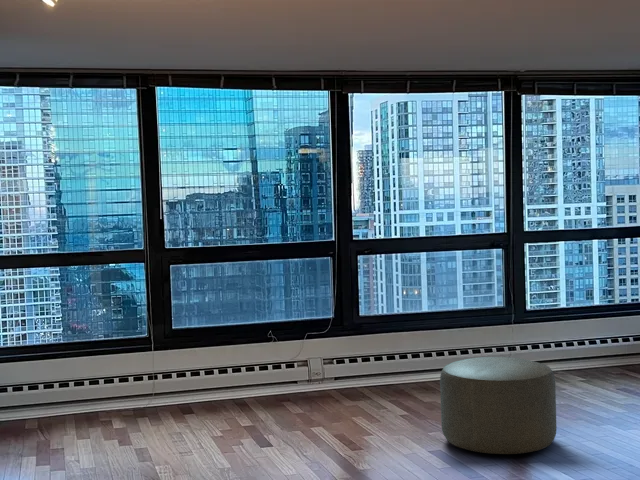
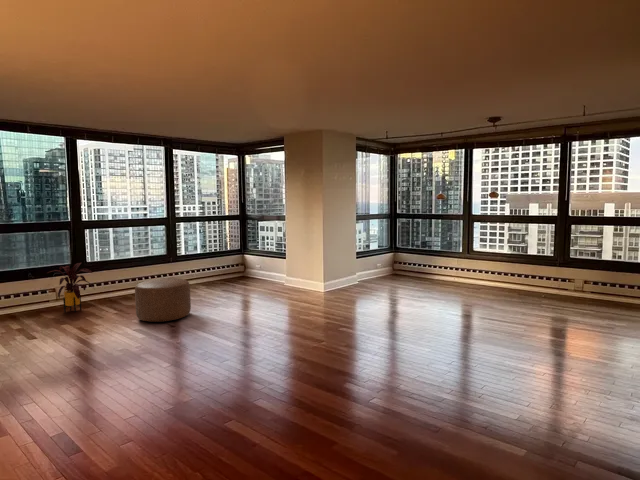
house plant: none [307,312,383,404] -> present [48,263,92,312]

